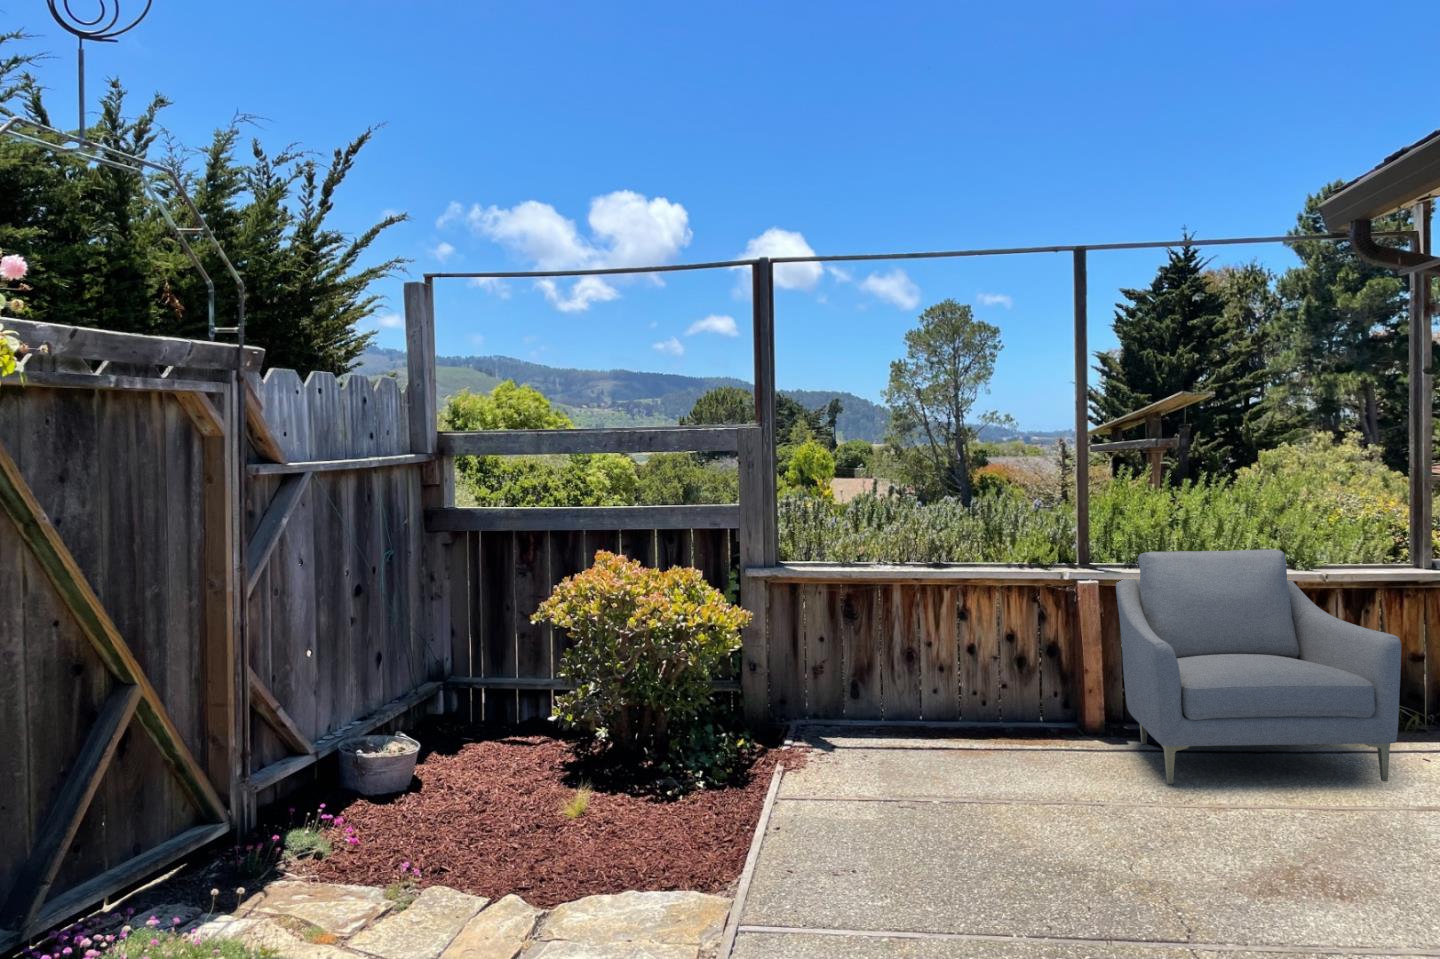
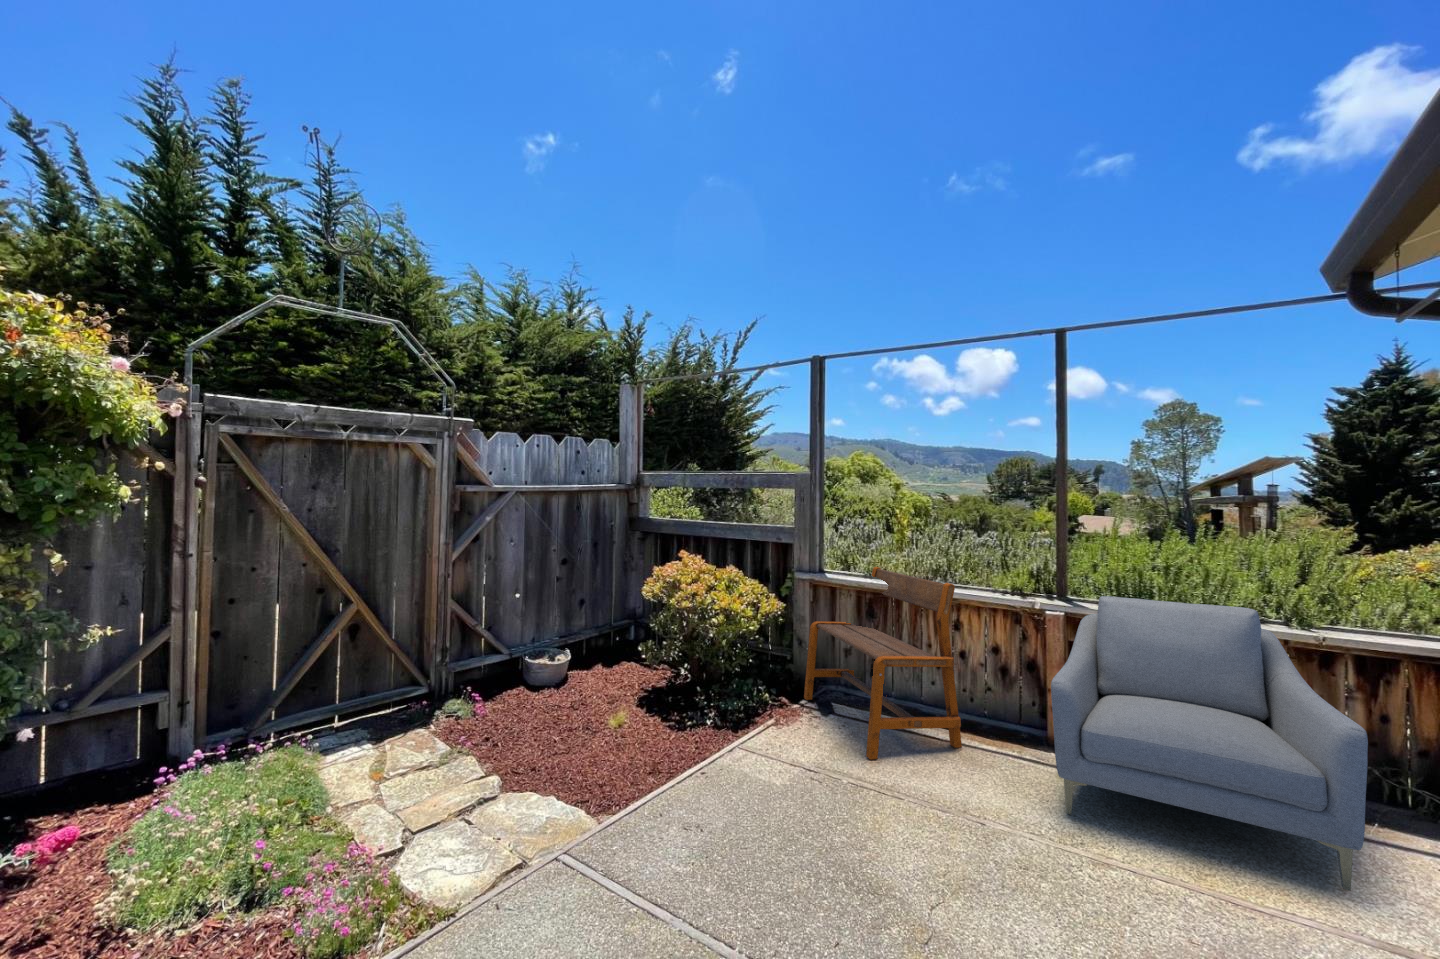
bench: none [765,546,1014,787] -> present [804,567,962,760]

